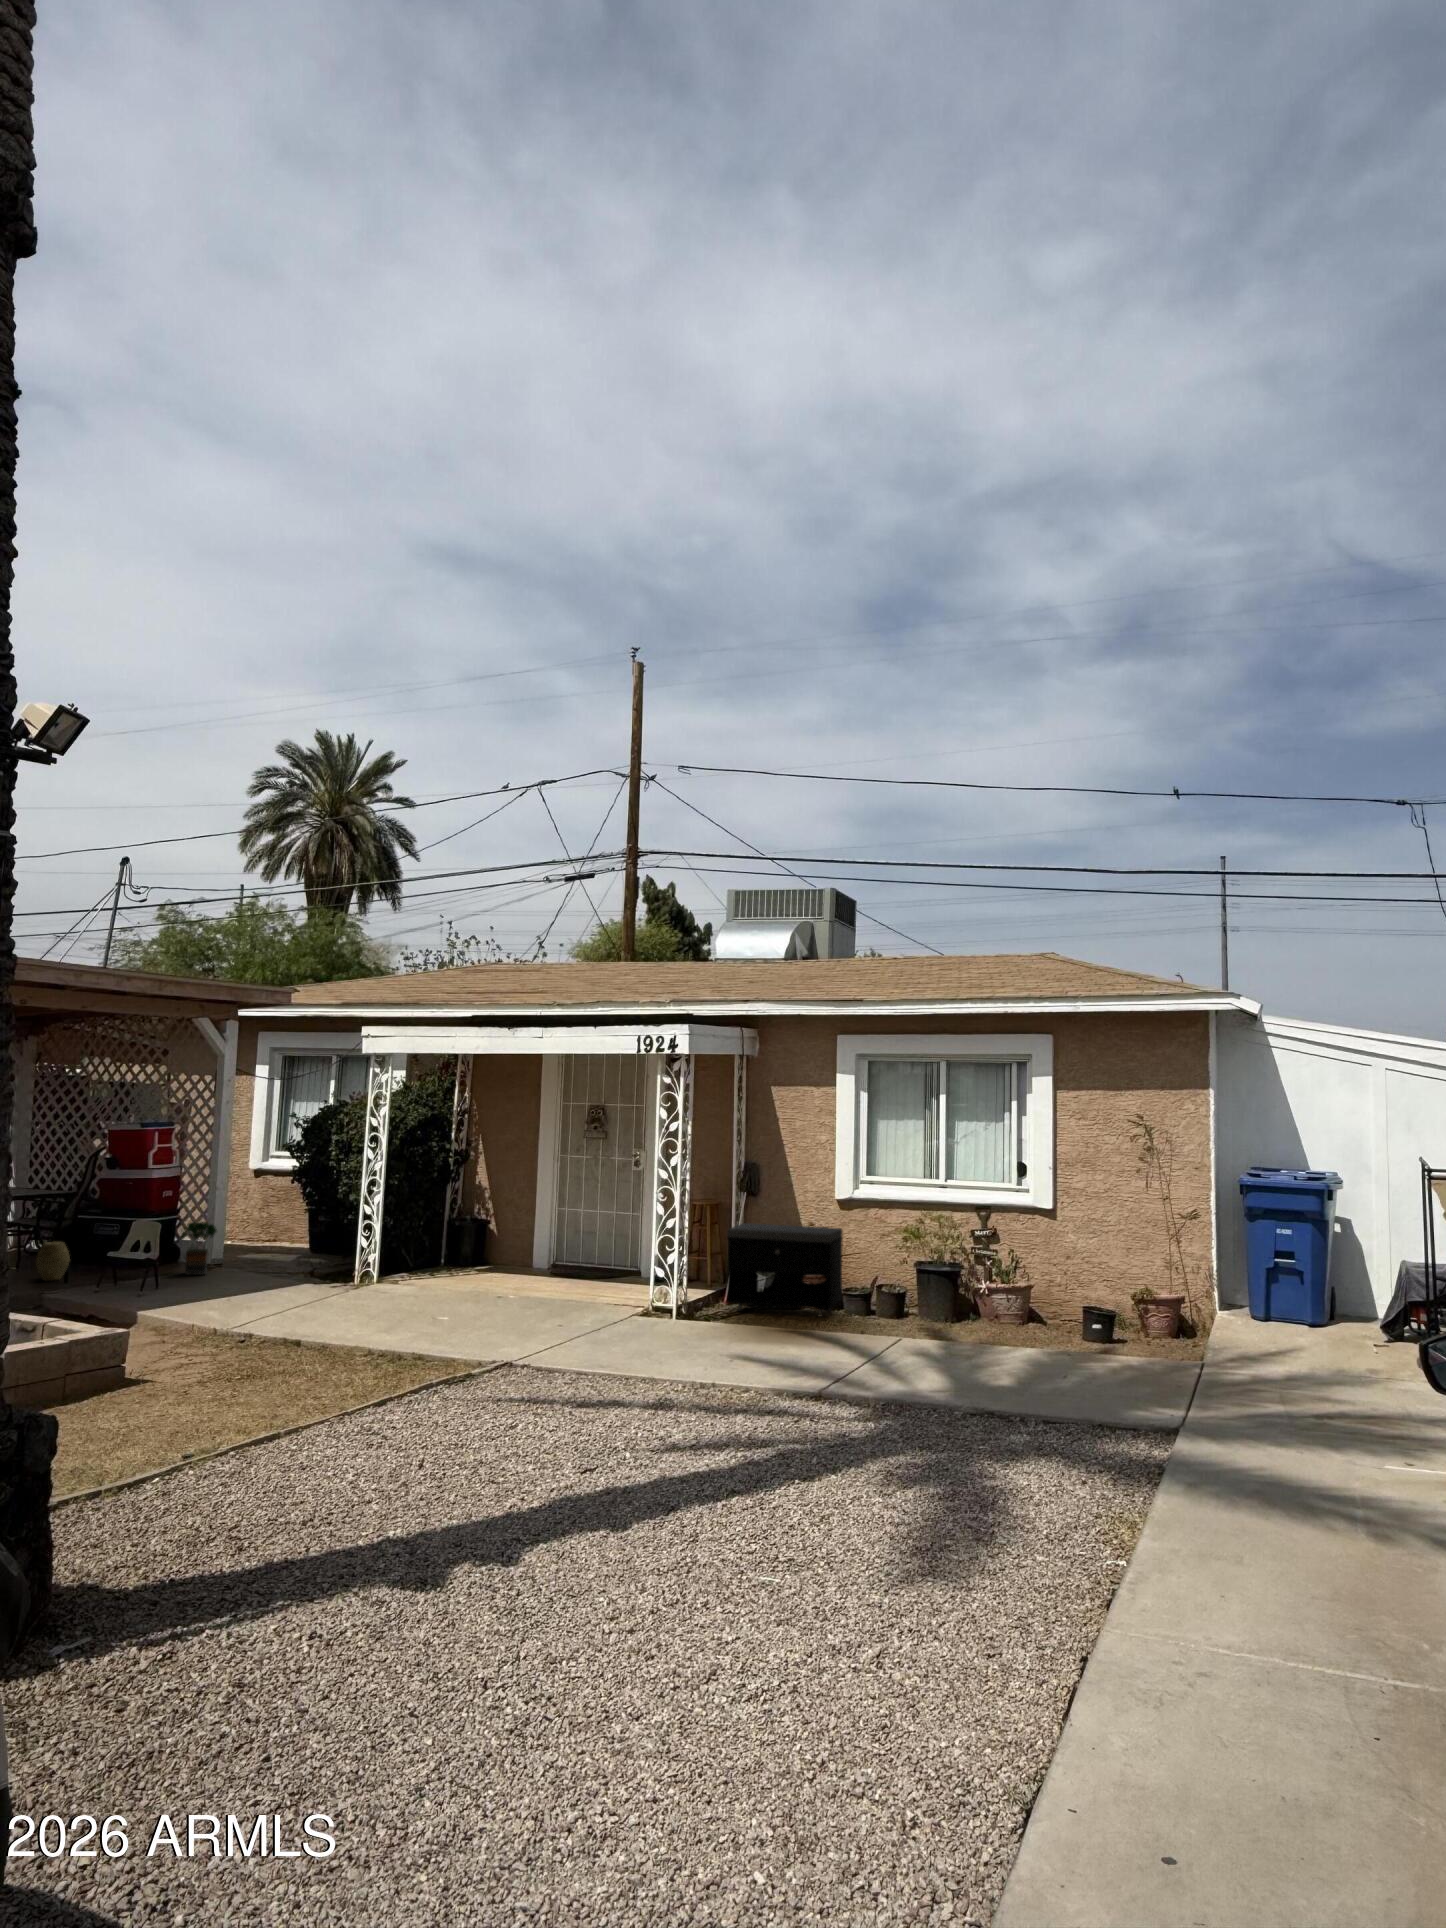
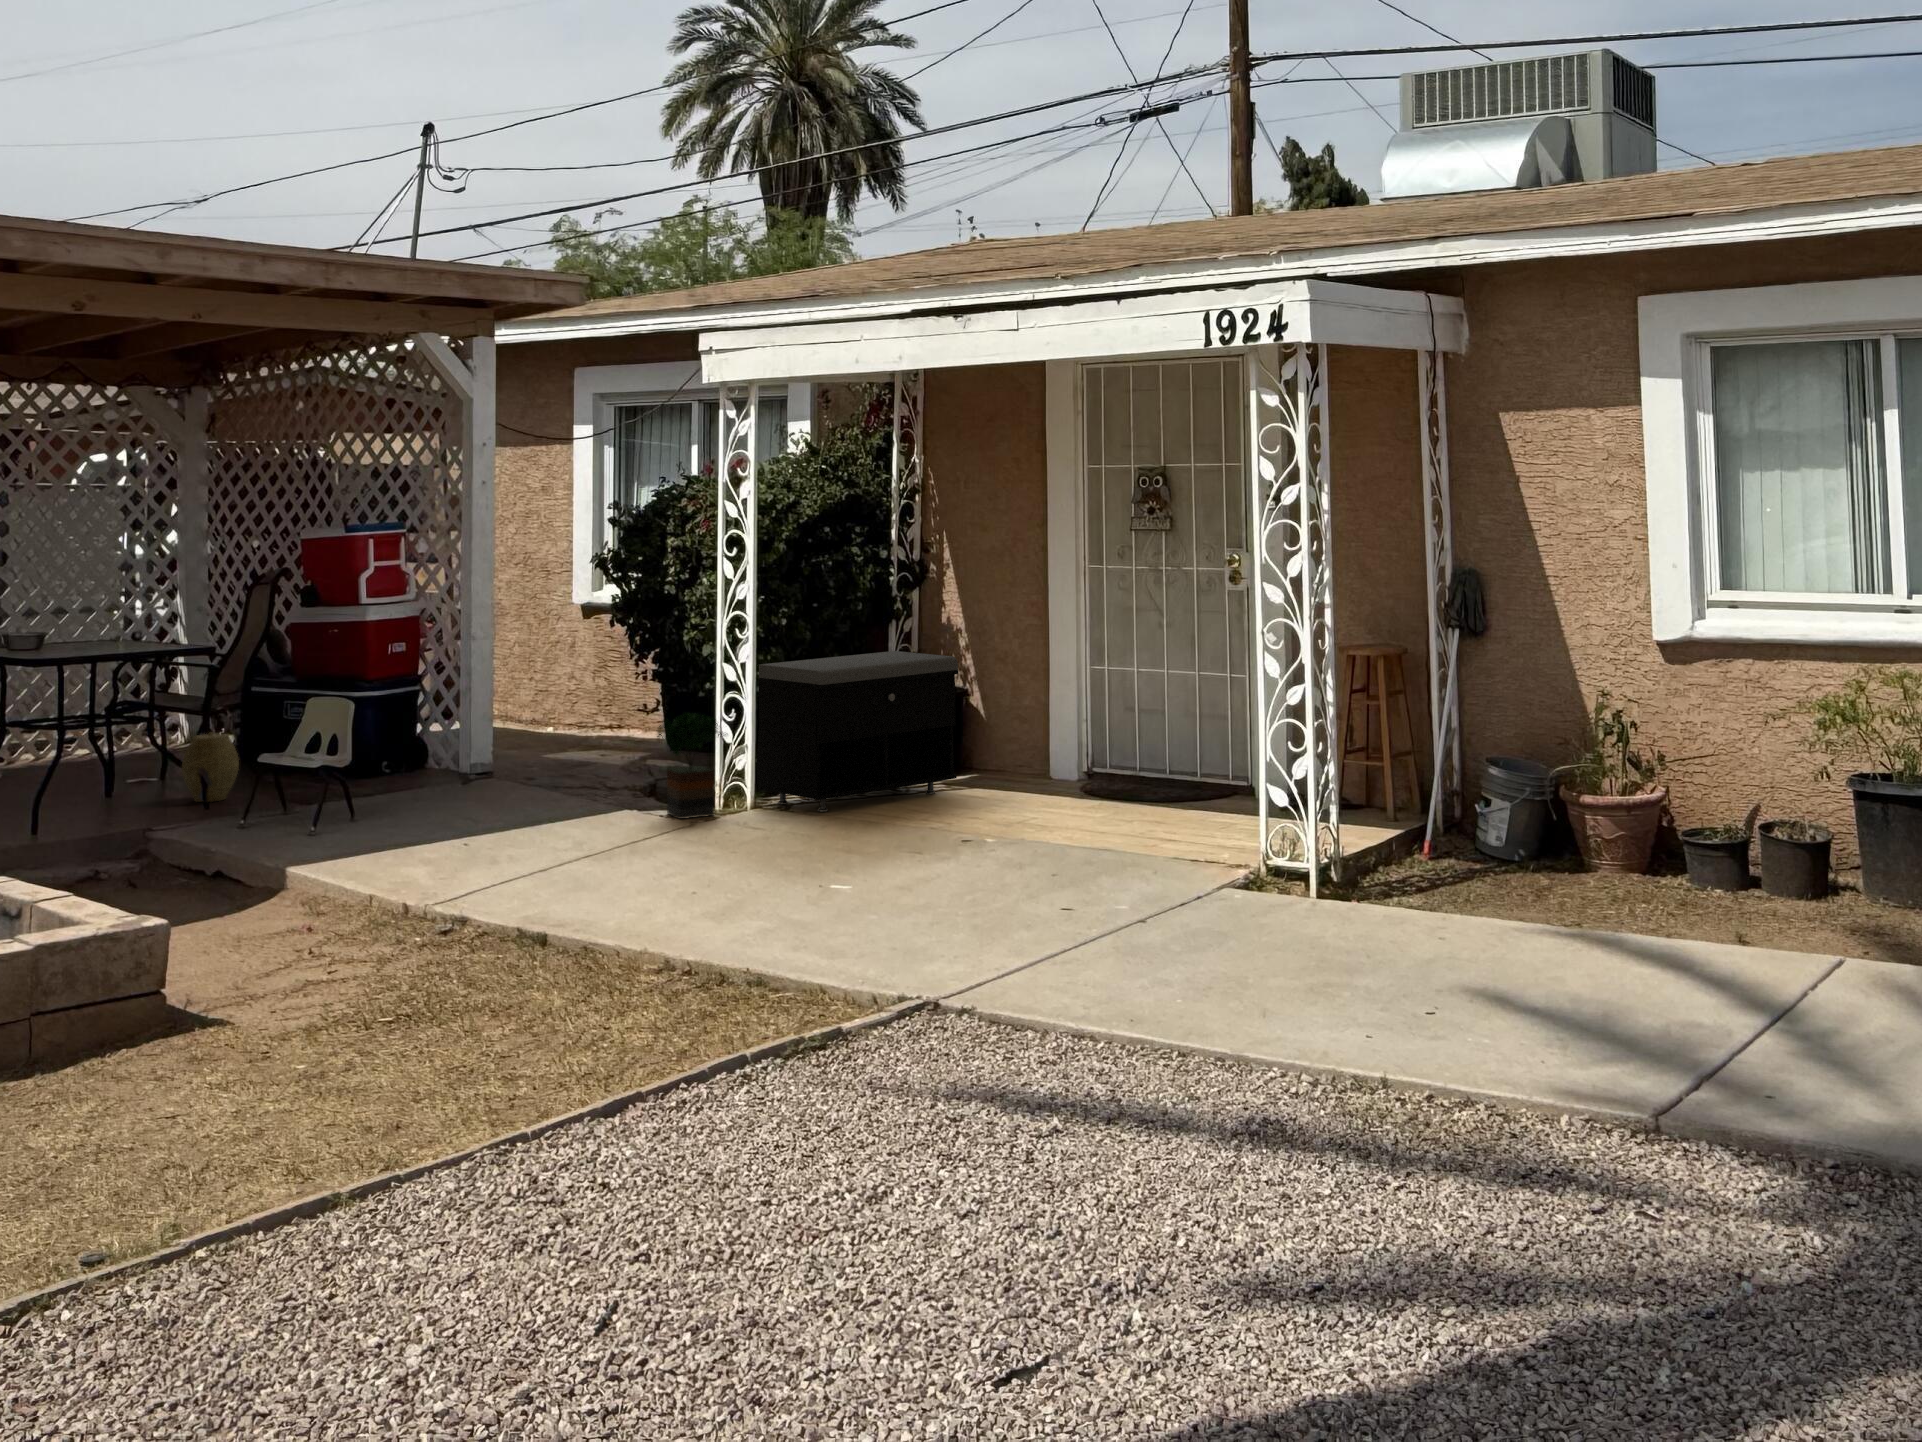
potted tree: present [181,1222,217,1275] -> present [656,713,726,819]
storage bench: present [727,1223,843,1317] -> present [757,651,958,812]

